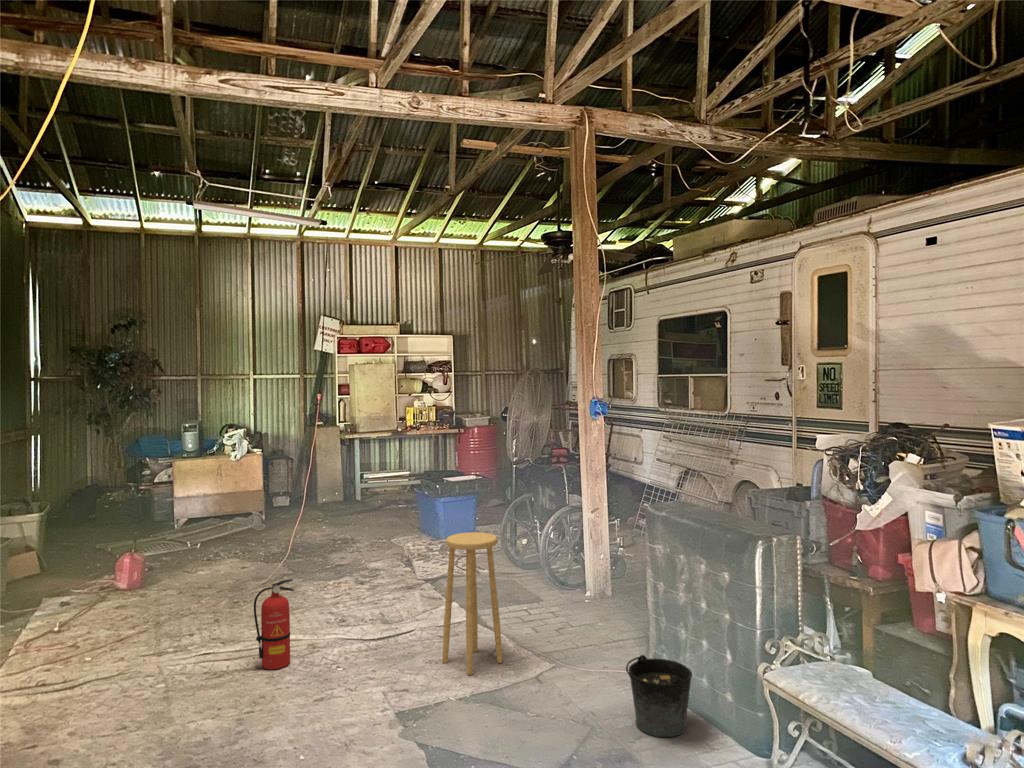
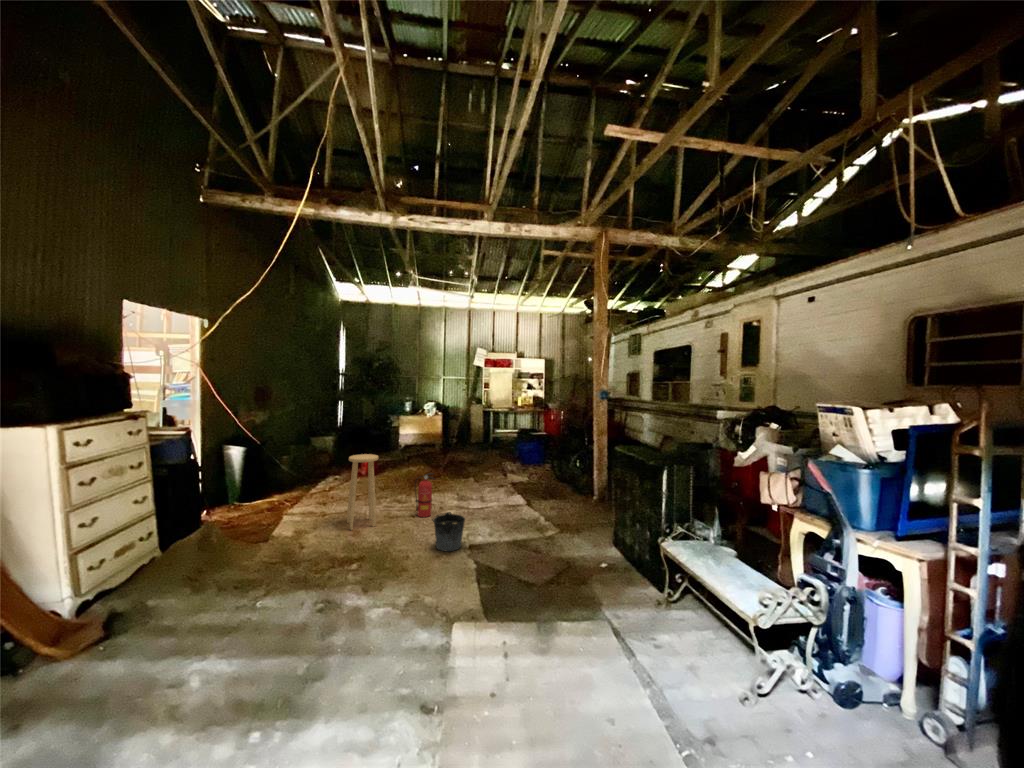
stool: present [442,532,503,675] -> present [347,454,379,530]
bucket: present [626,655,692,737] -> present [432,512,465,551]

